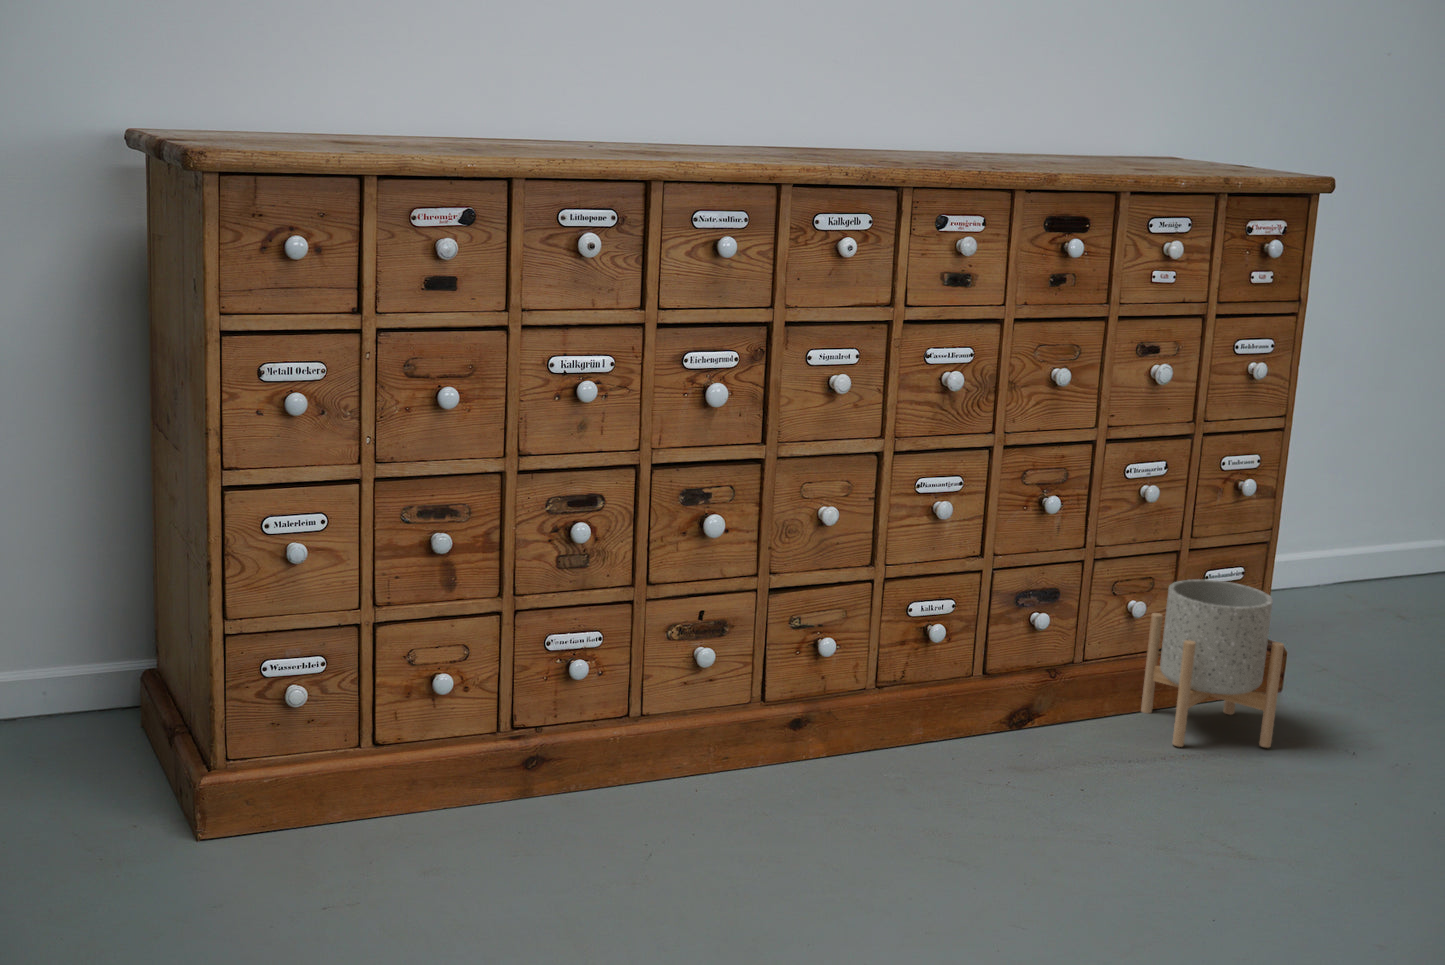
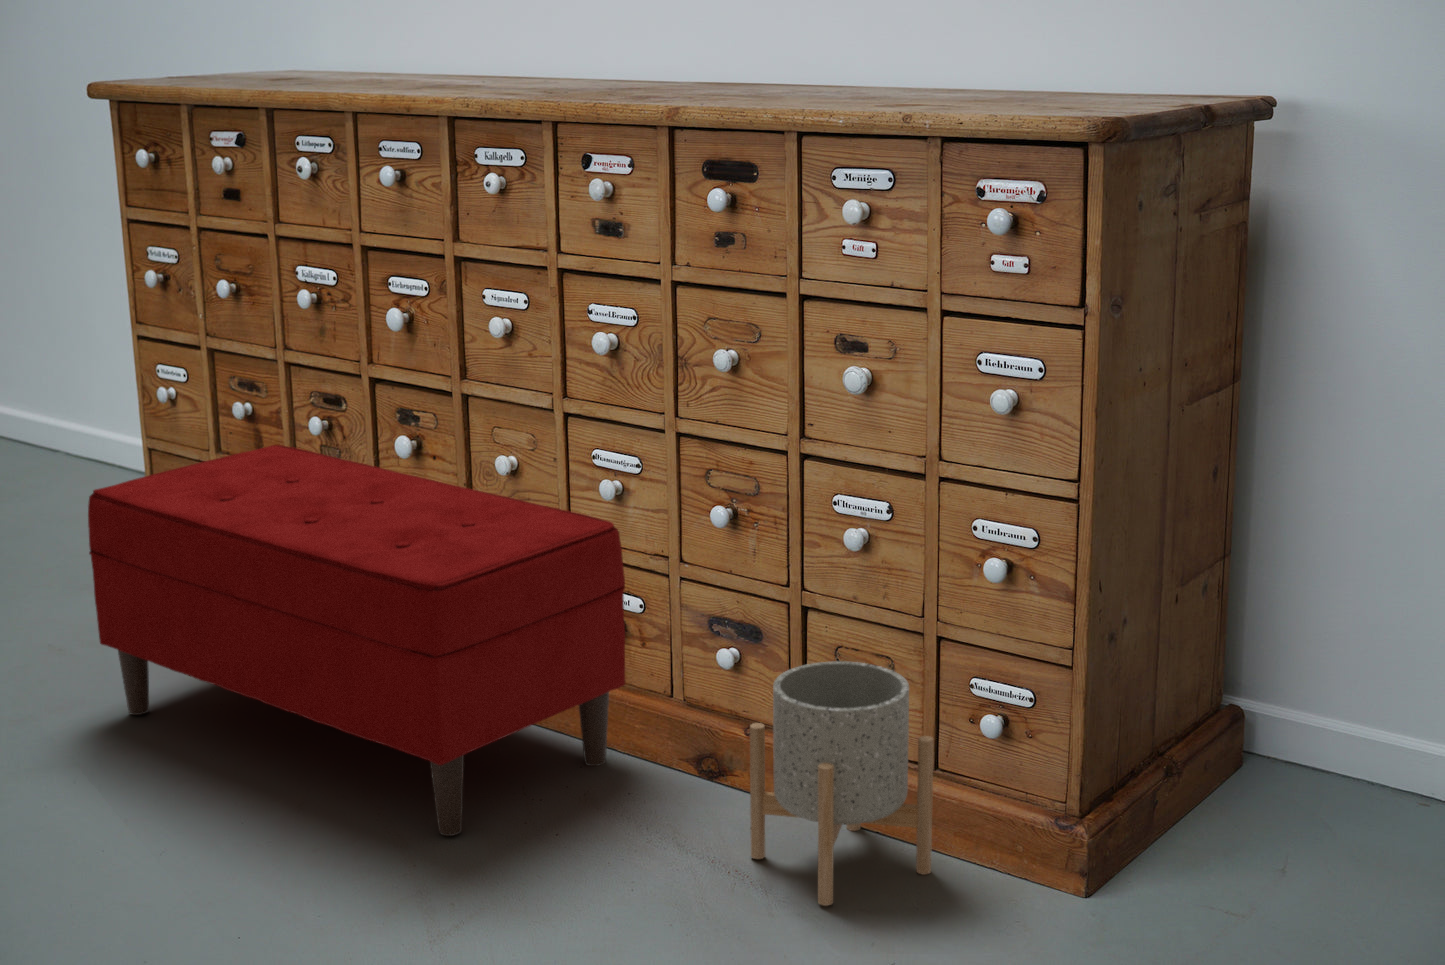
bench: none [524,534,1114,901] -> present [88,445,625,836]

